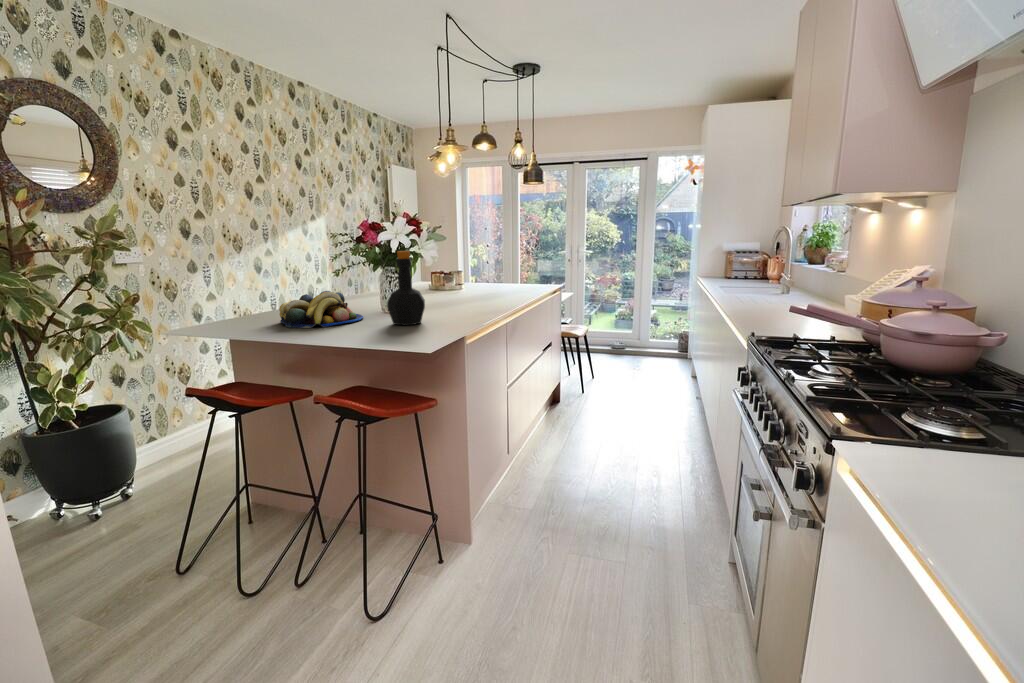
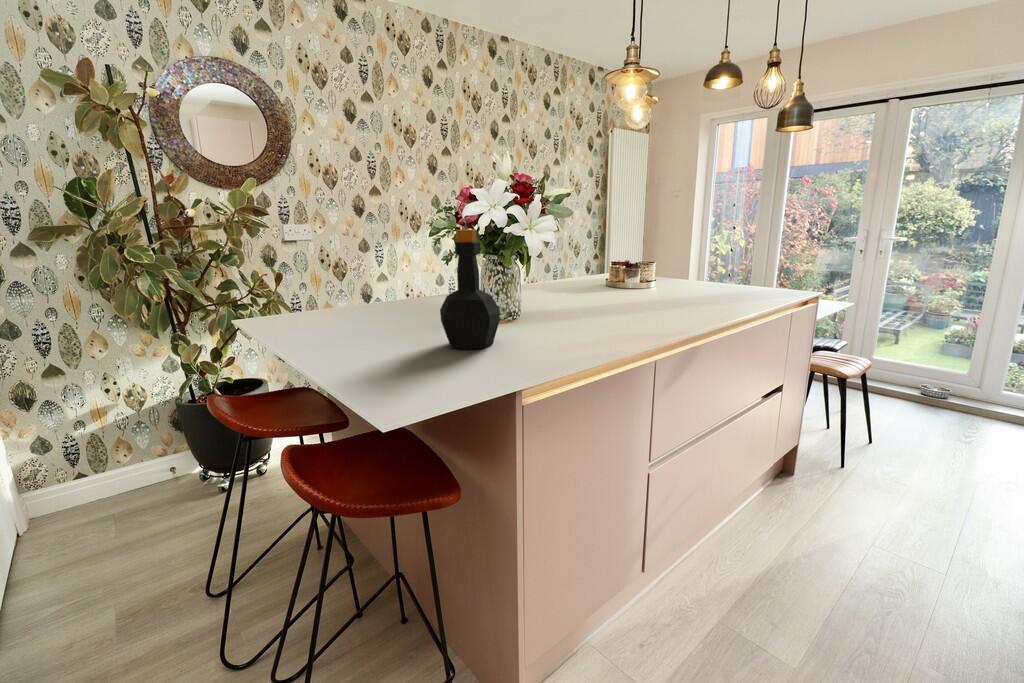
fruit bowl: present [279,291,363,328] -> none [333,283,445,336]

